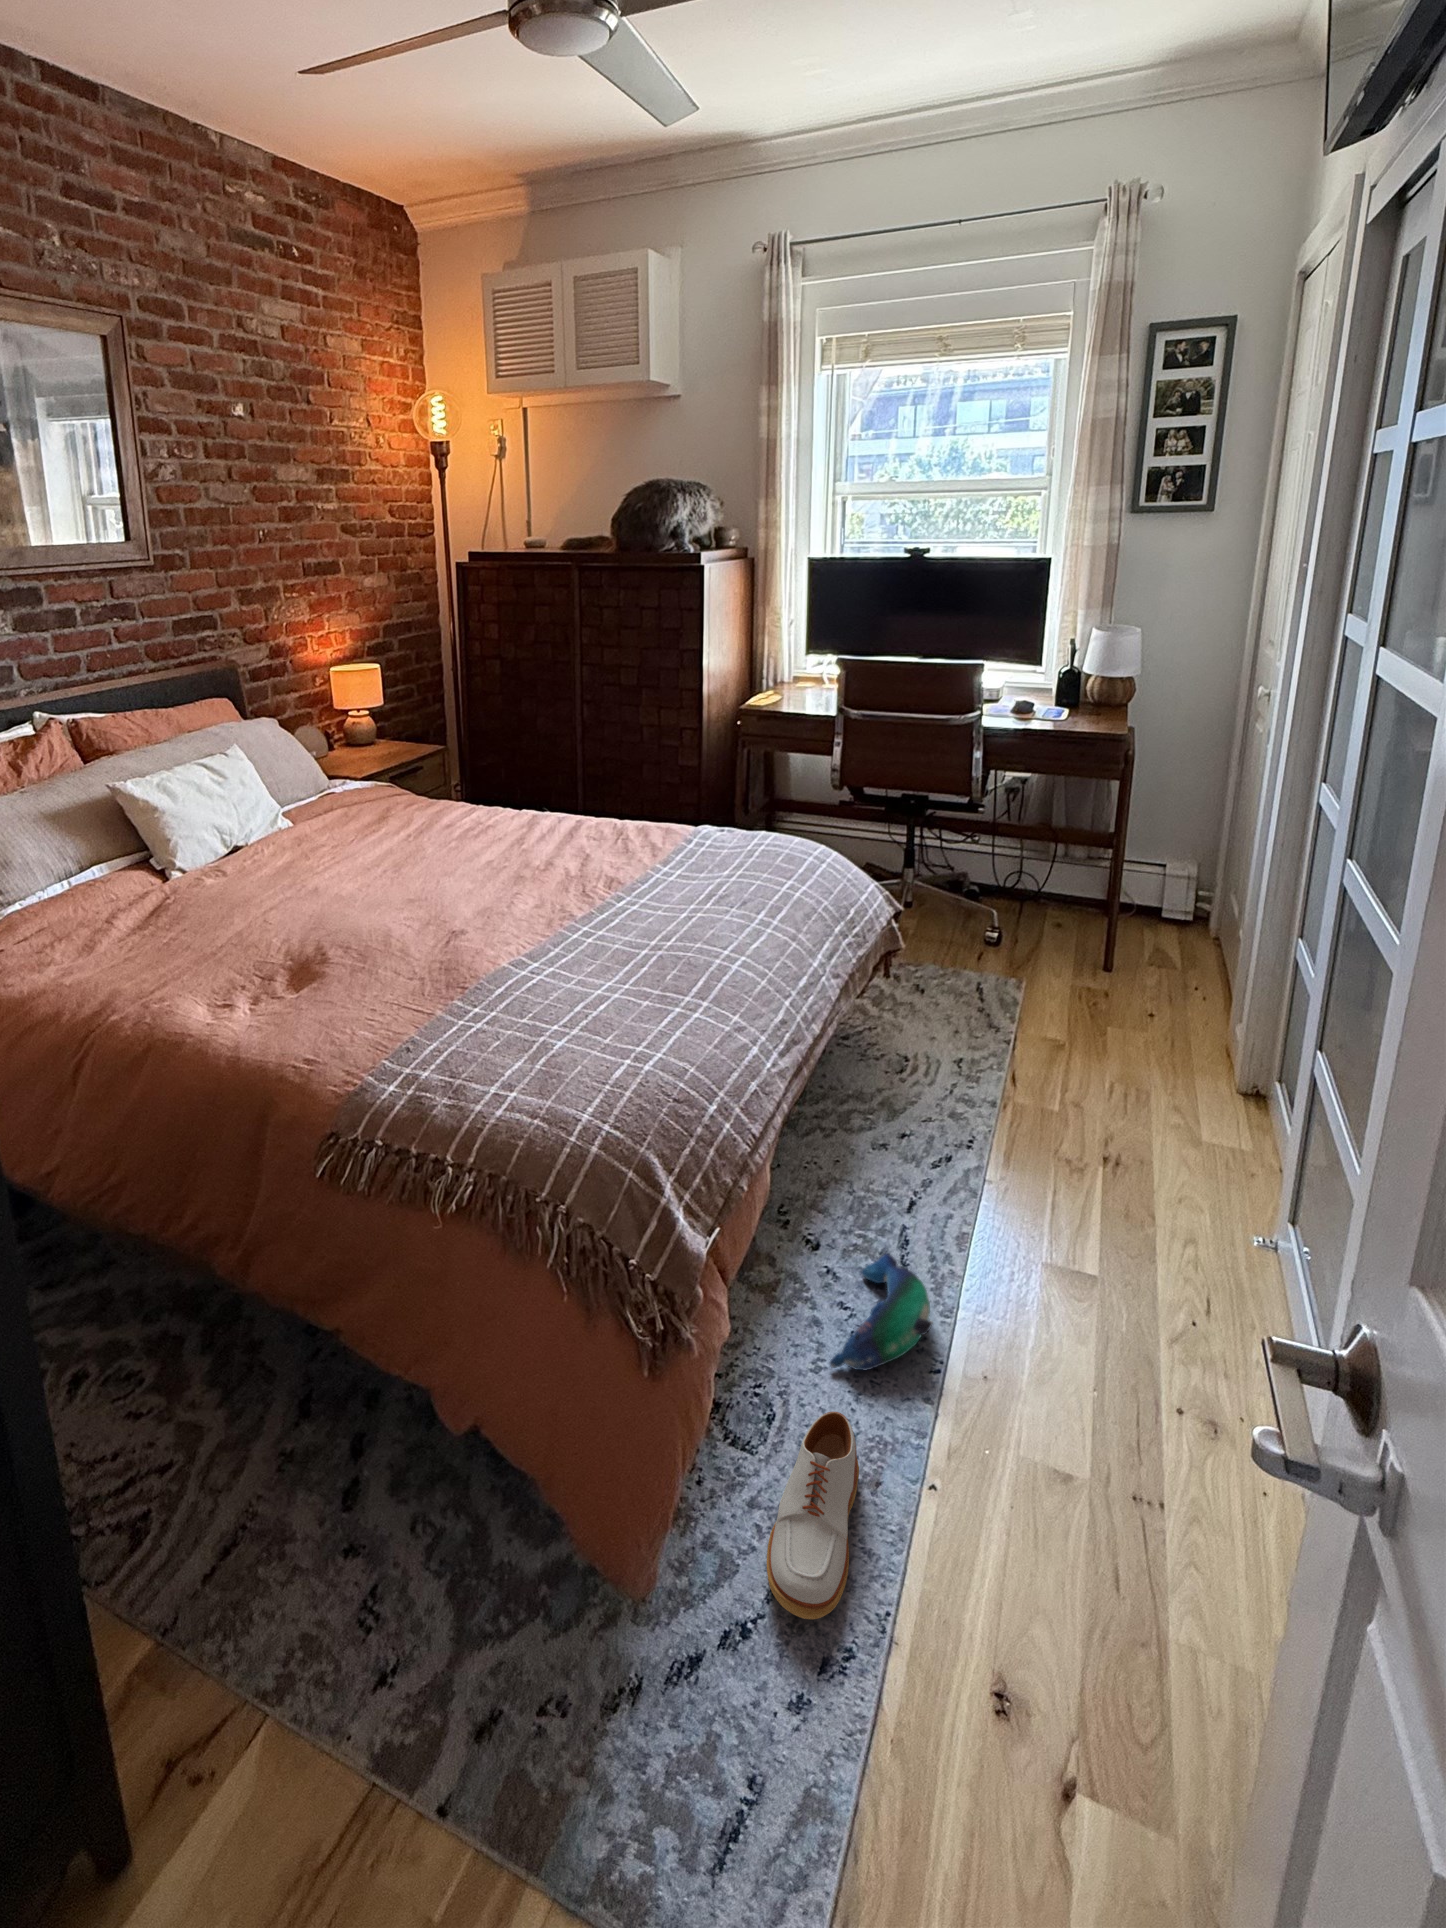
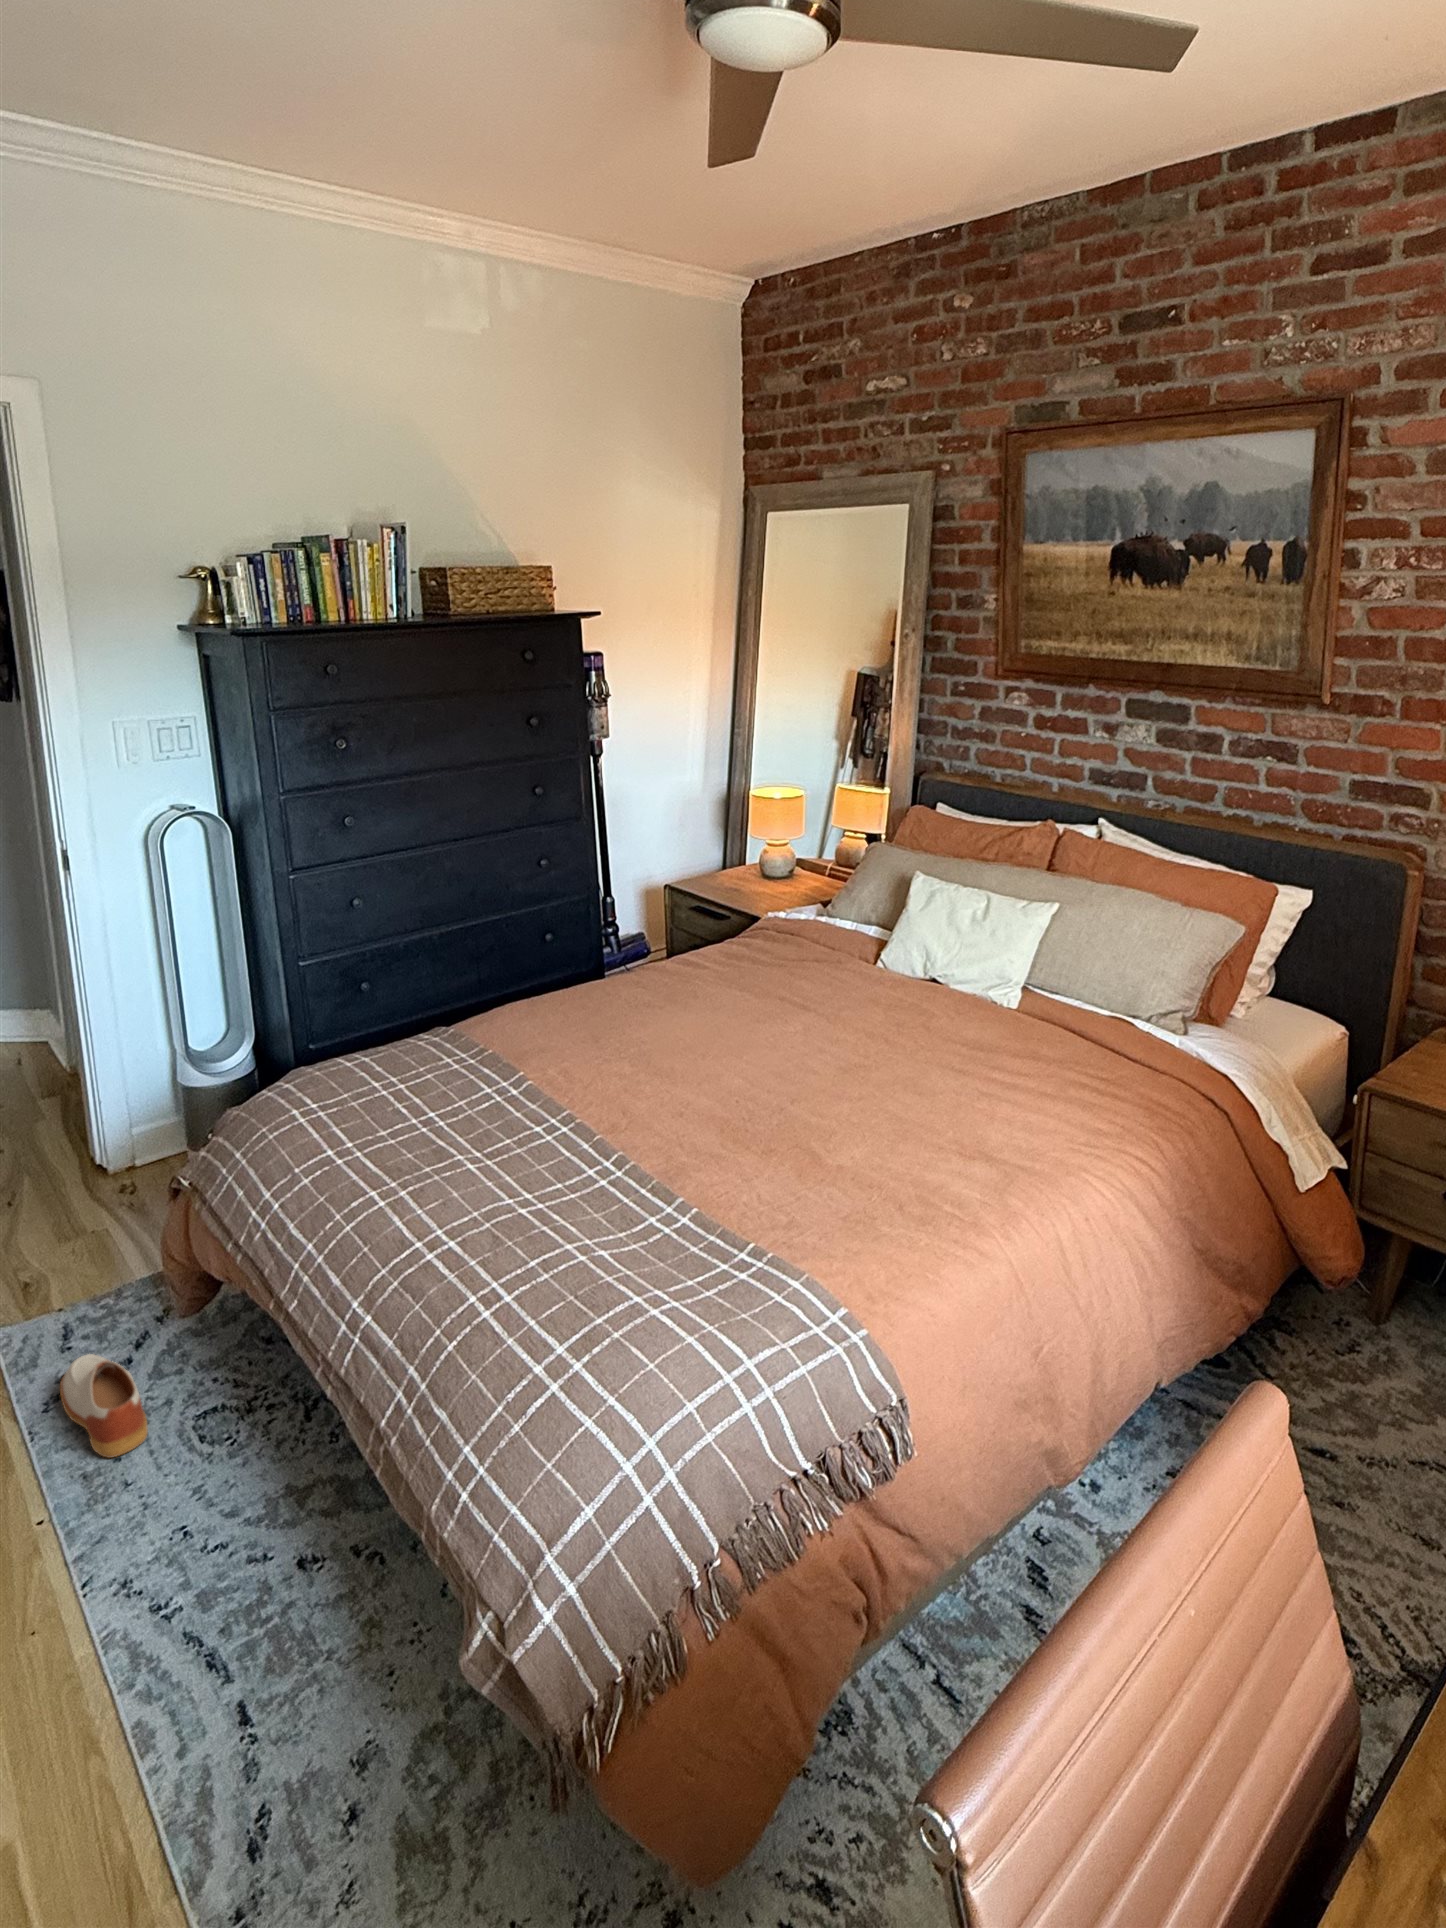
plush toy: present [830,1254,933,1370] -> none [89,1478,225,1600]

